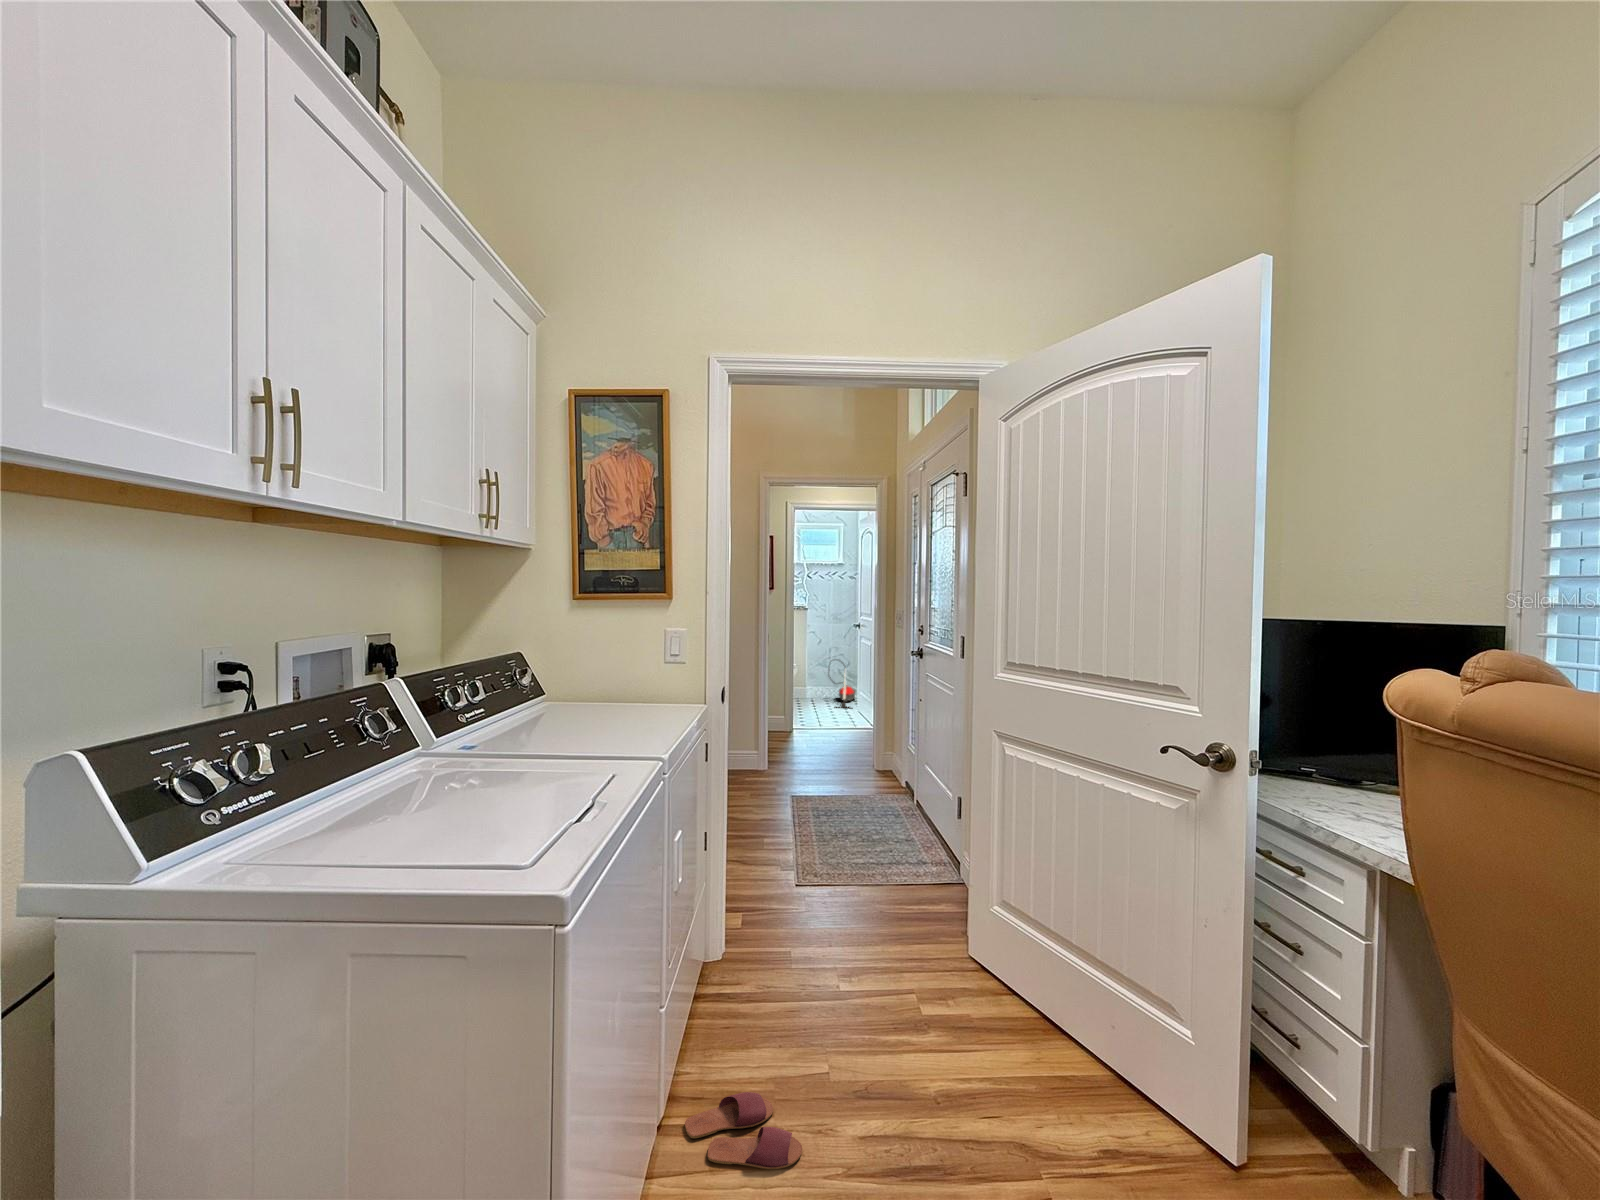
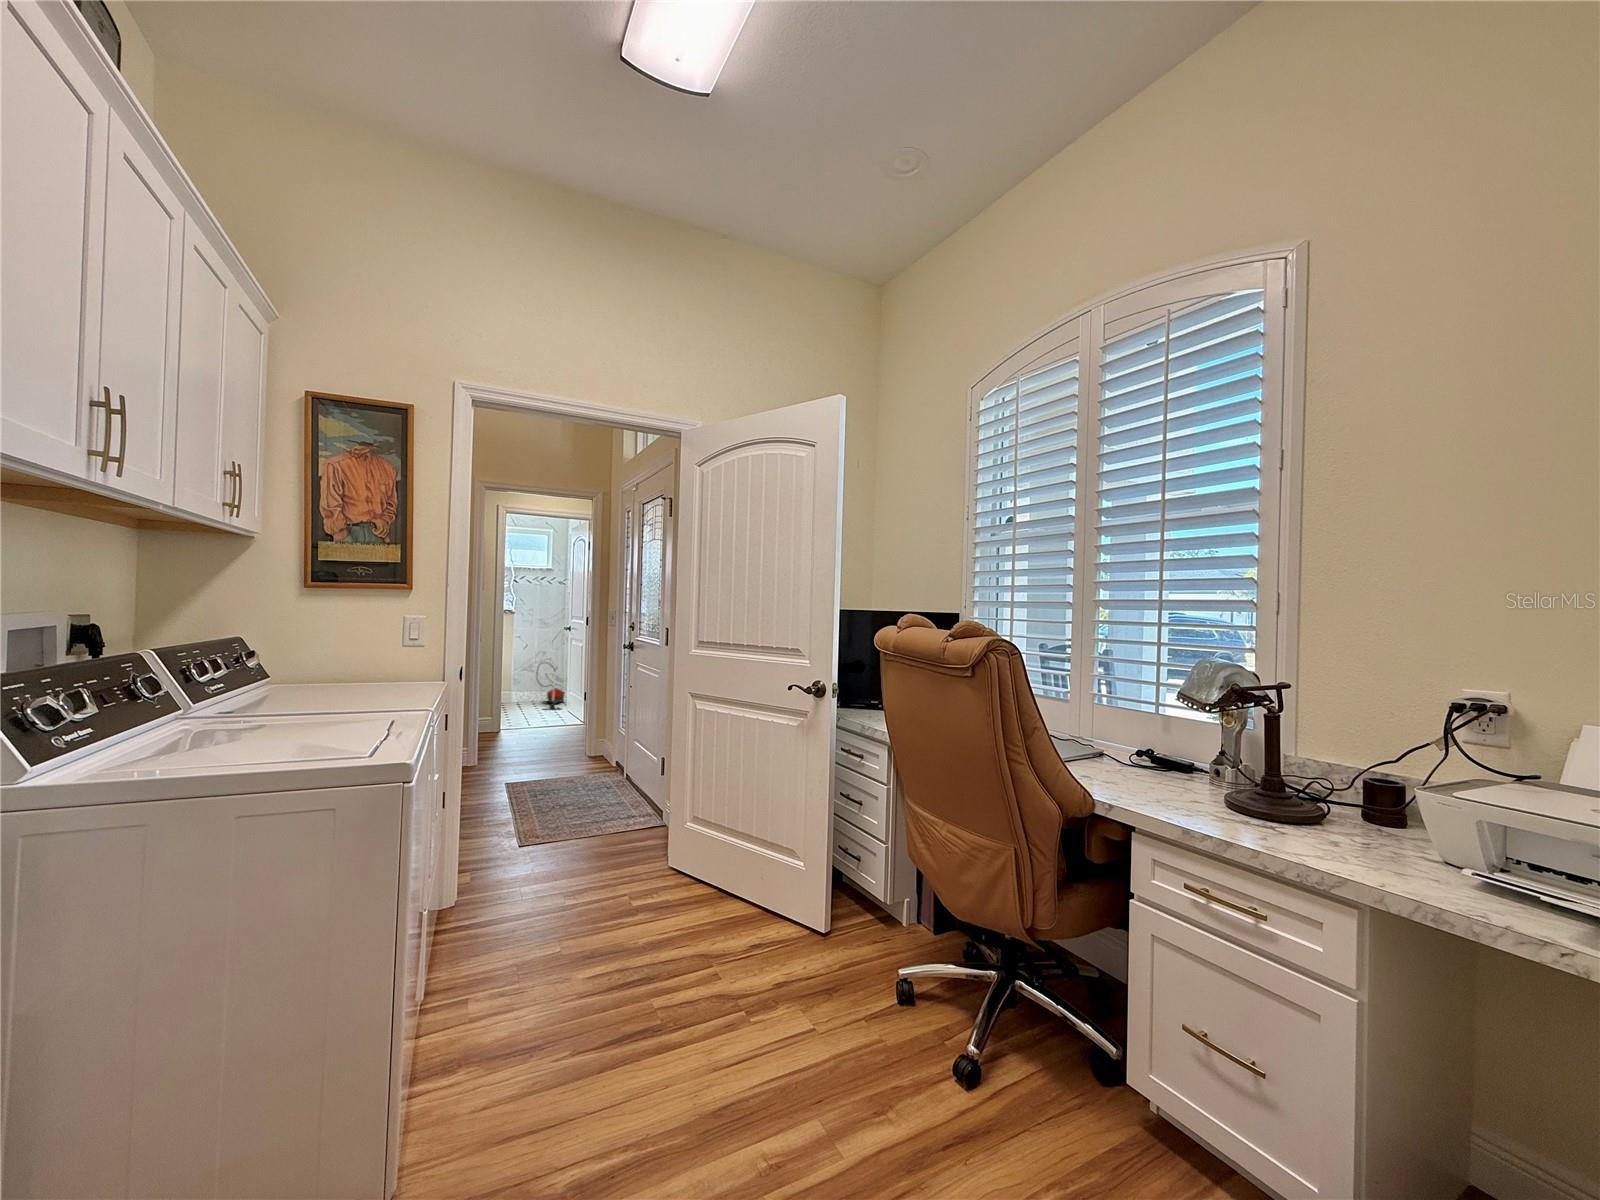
slippers: present [685,1092,802,1169] -> none [442,972,545,1018]

